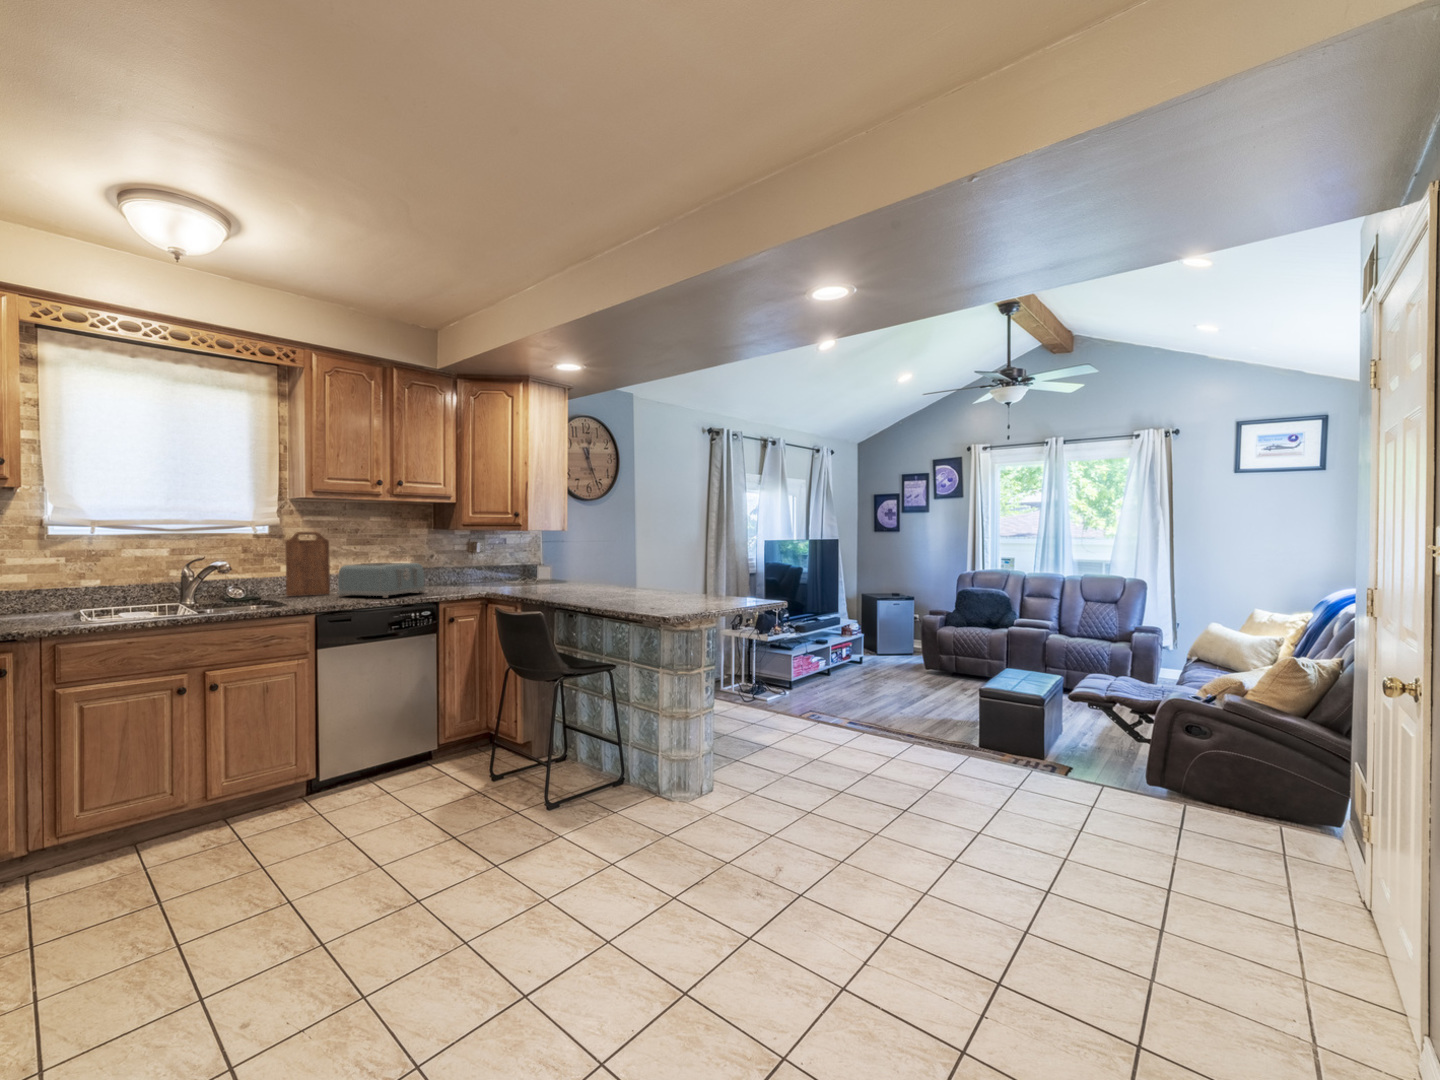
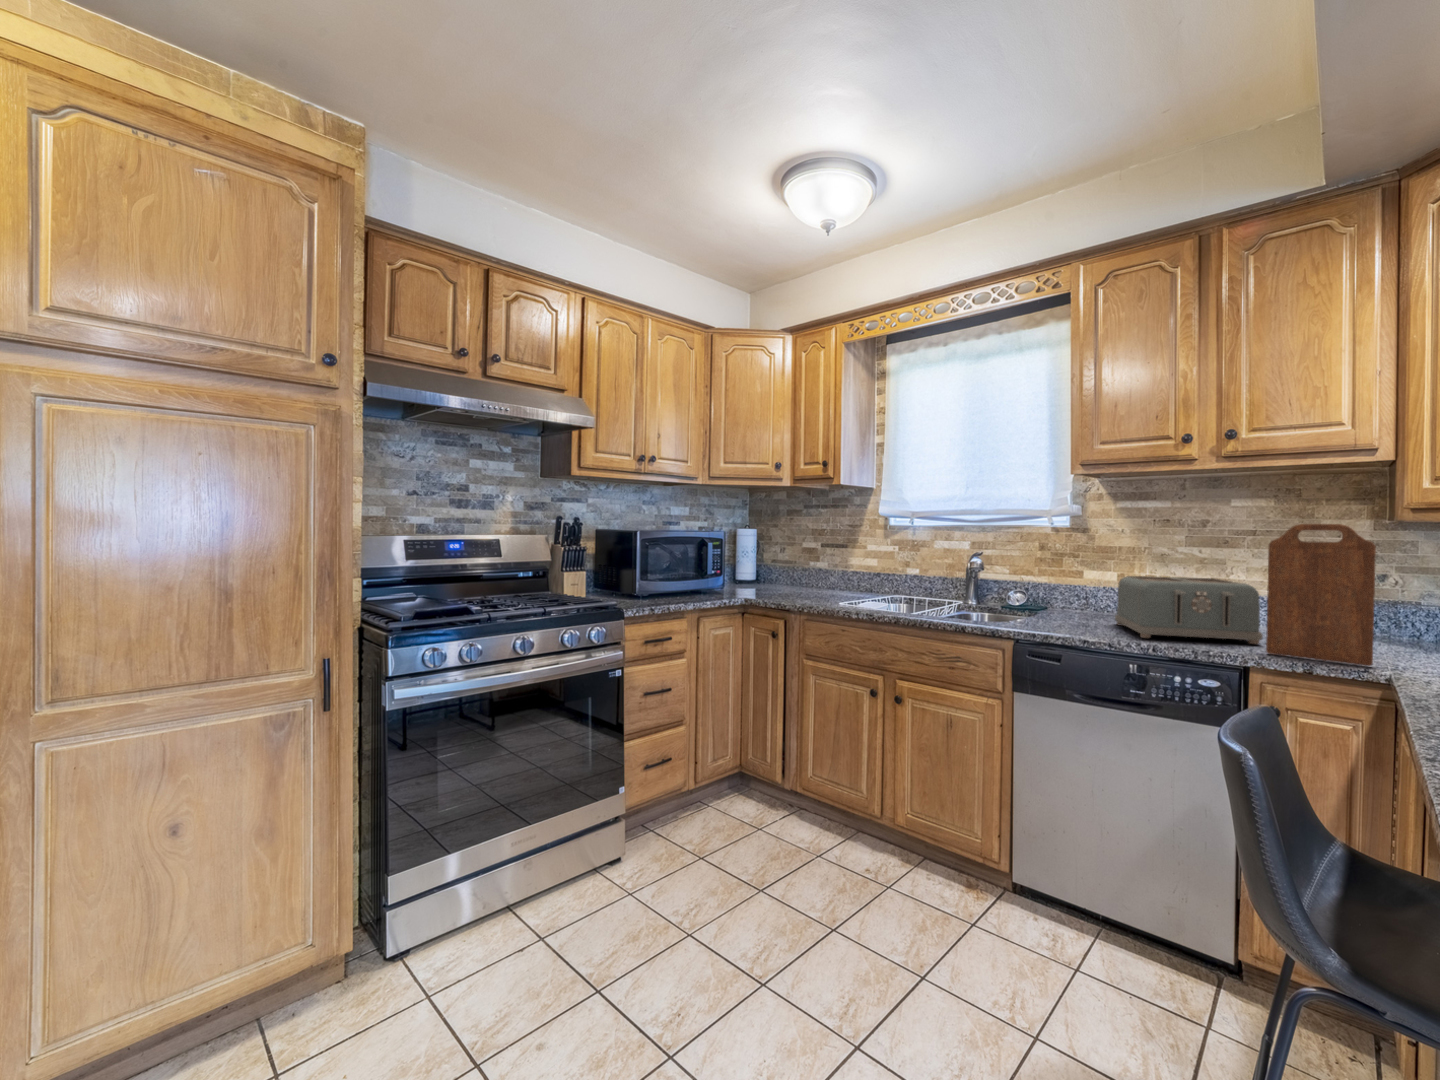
cutting board: present [285,532,330,596] -> present [1266,524,1376,666]

